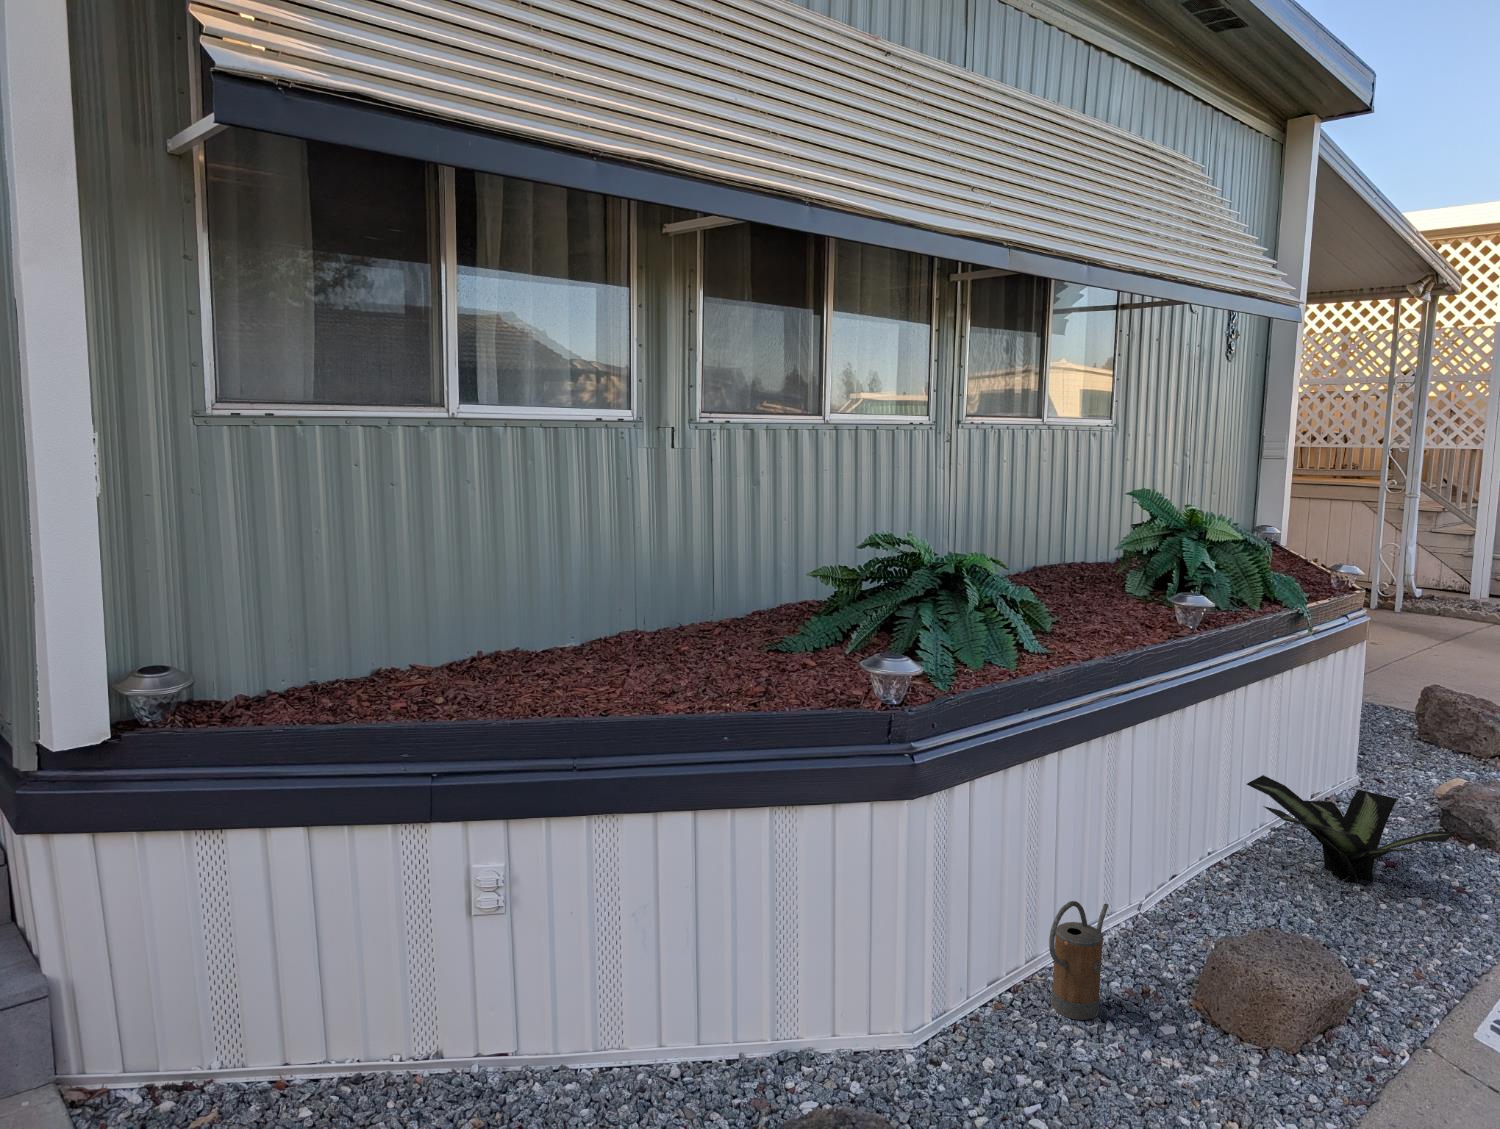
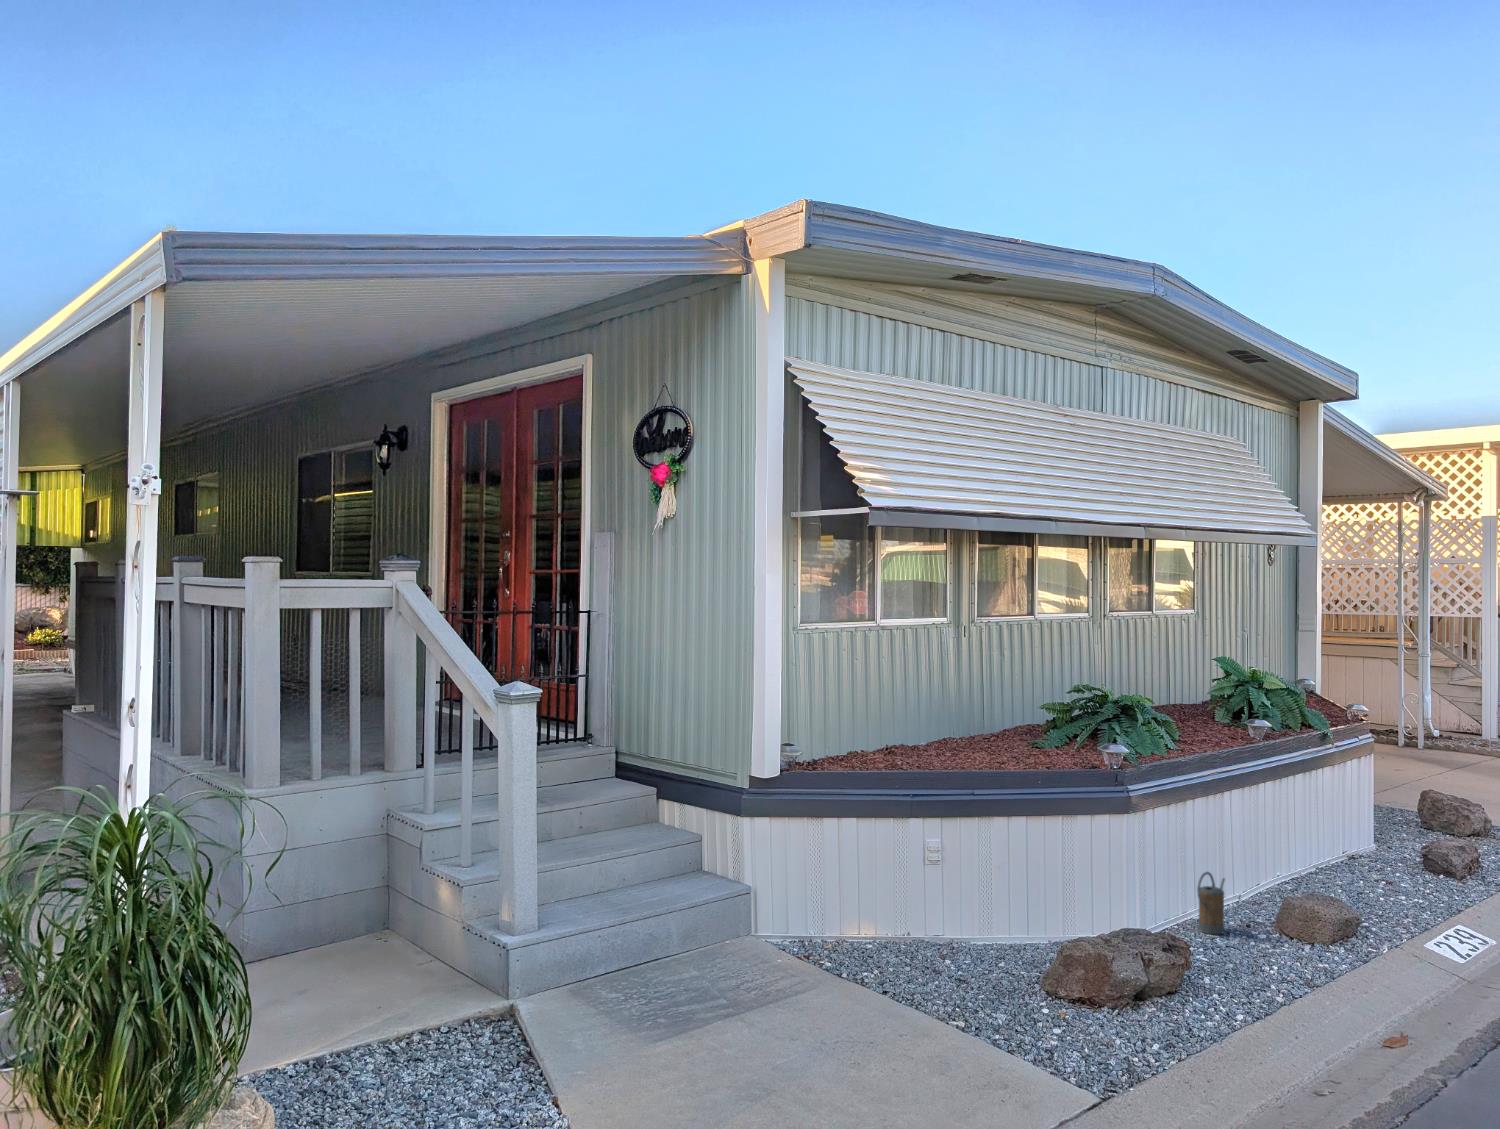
potted plant: present [1247,775,1456,884] -> none [1298,832,1421,891]

